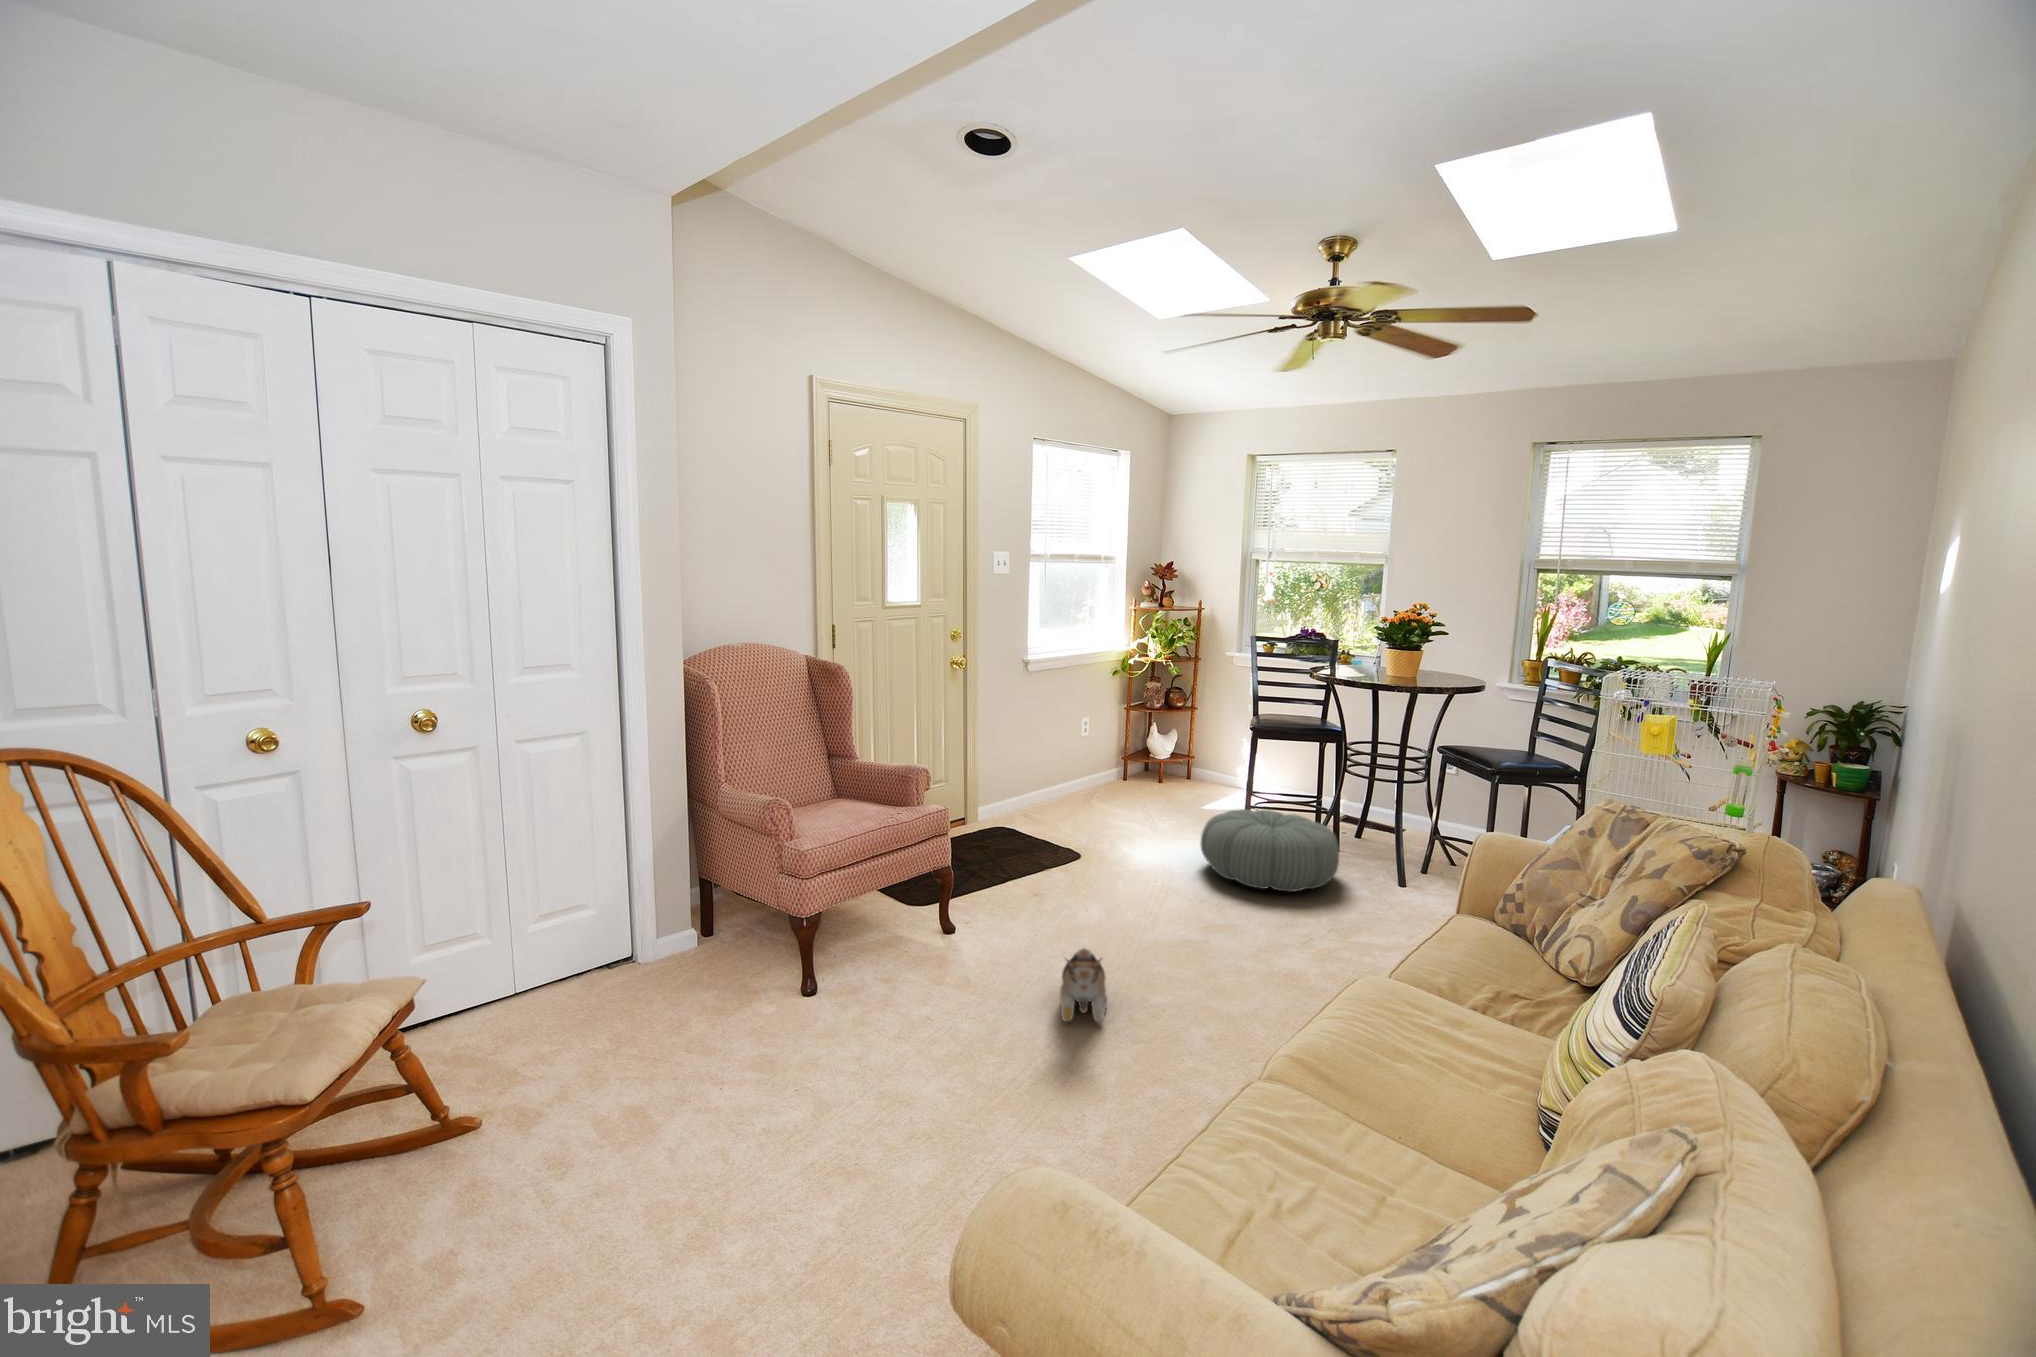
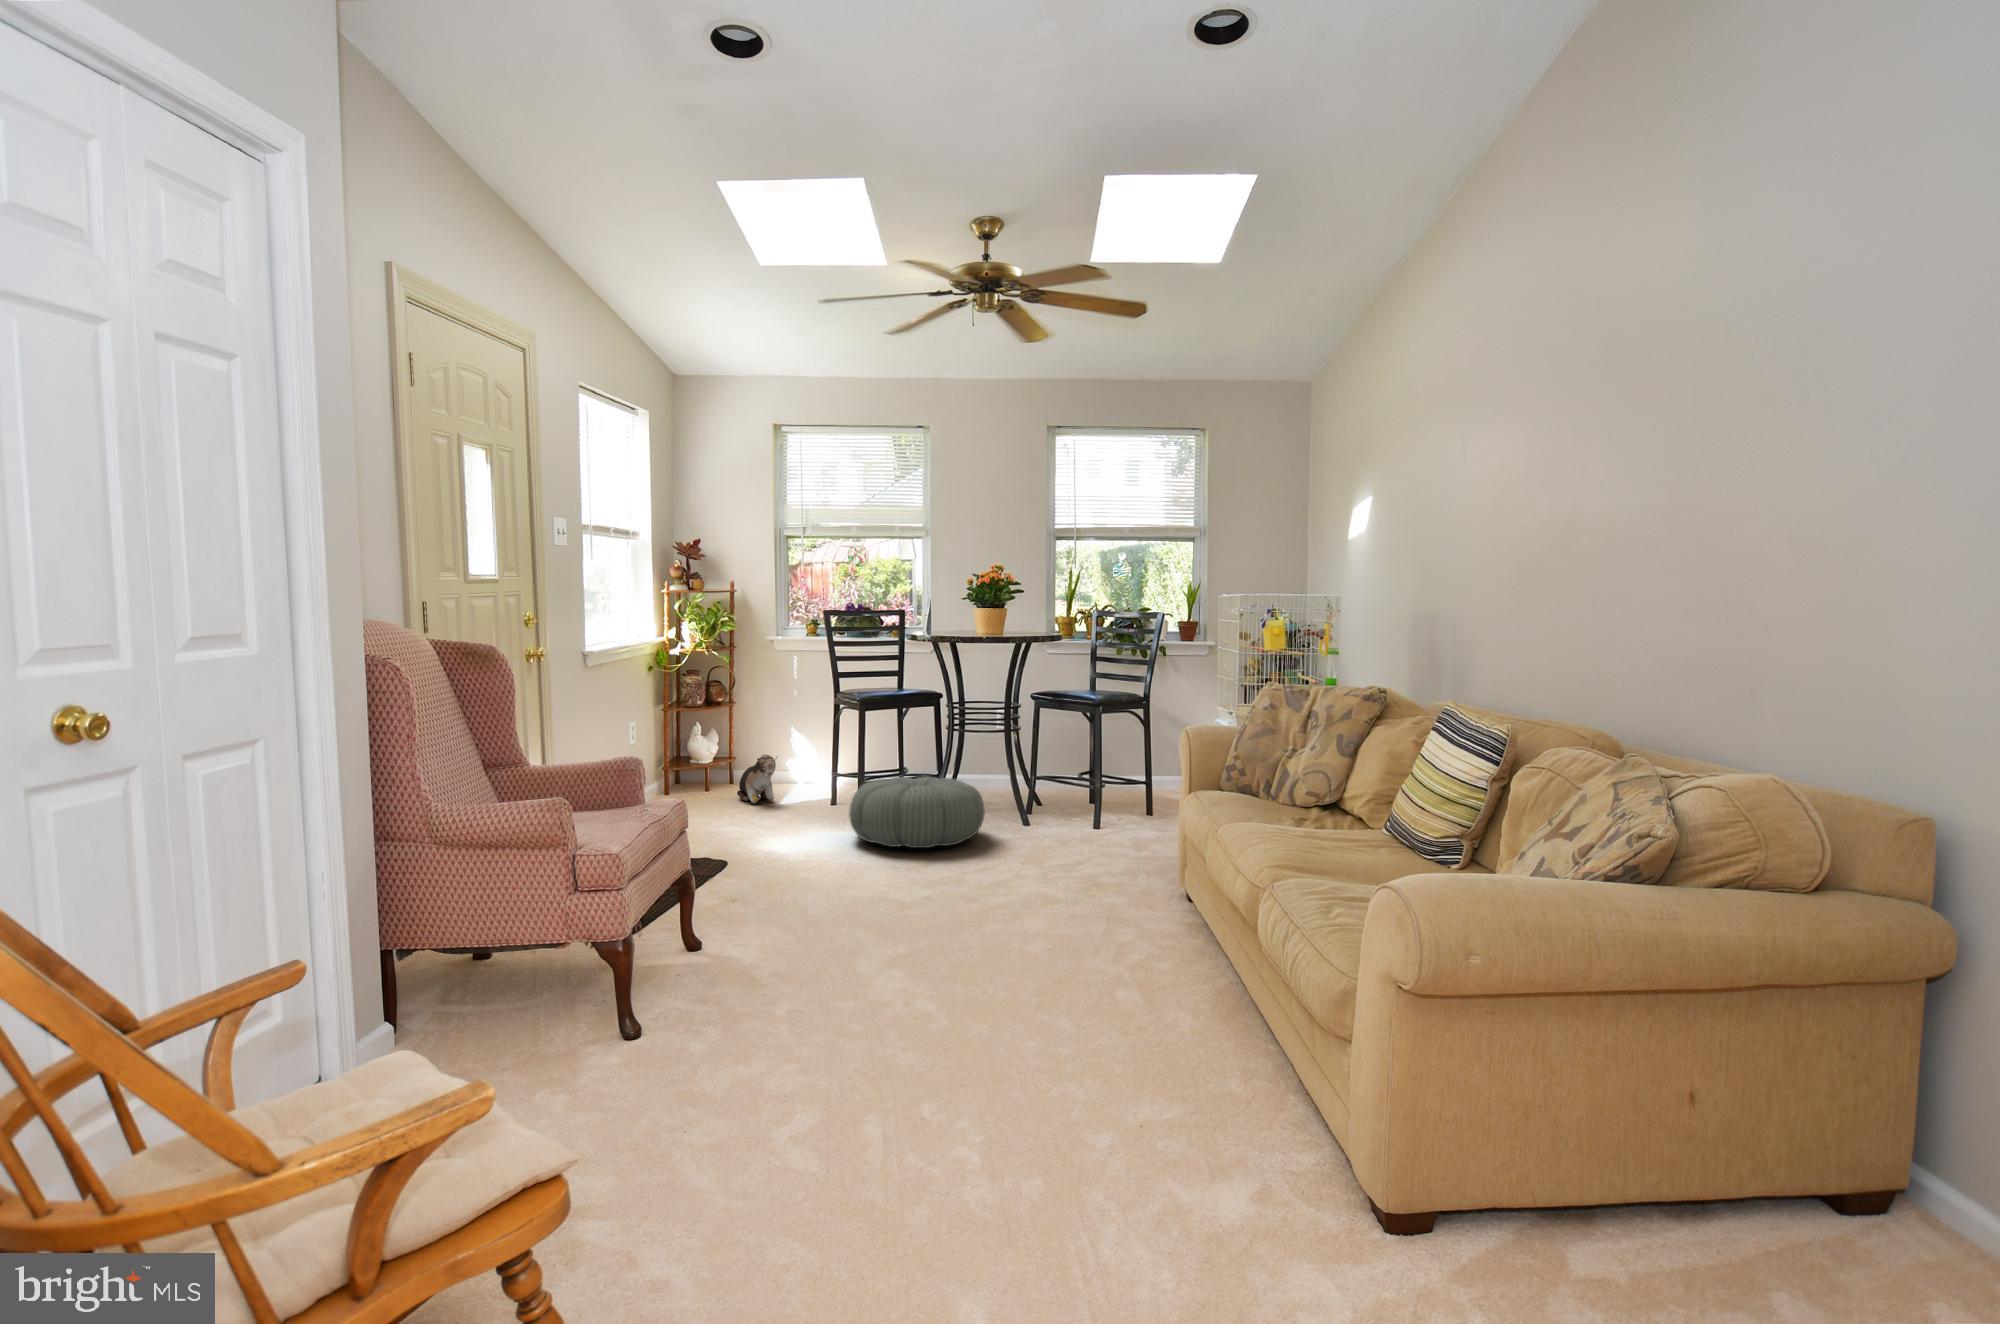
plush toy: present [1060,948,1107,1022] -> present [737,755,778,803]

